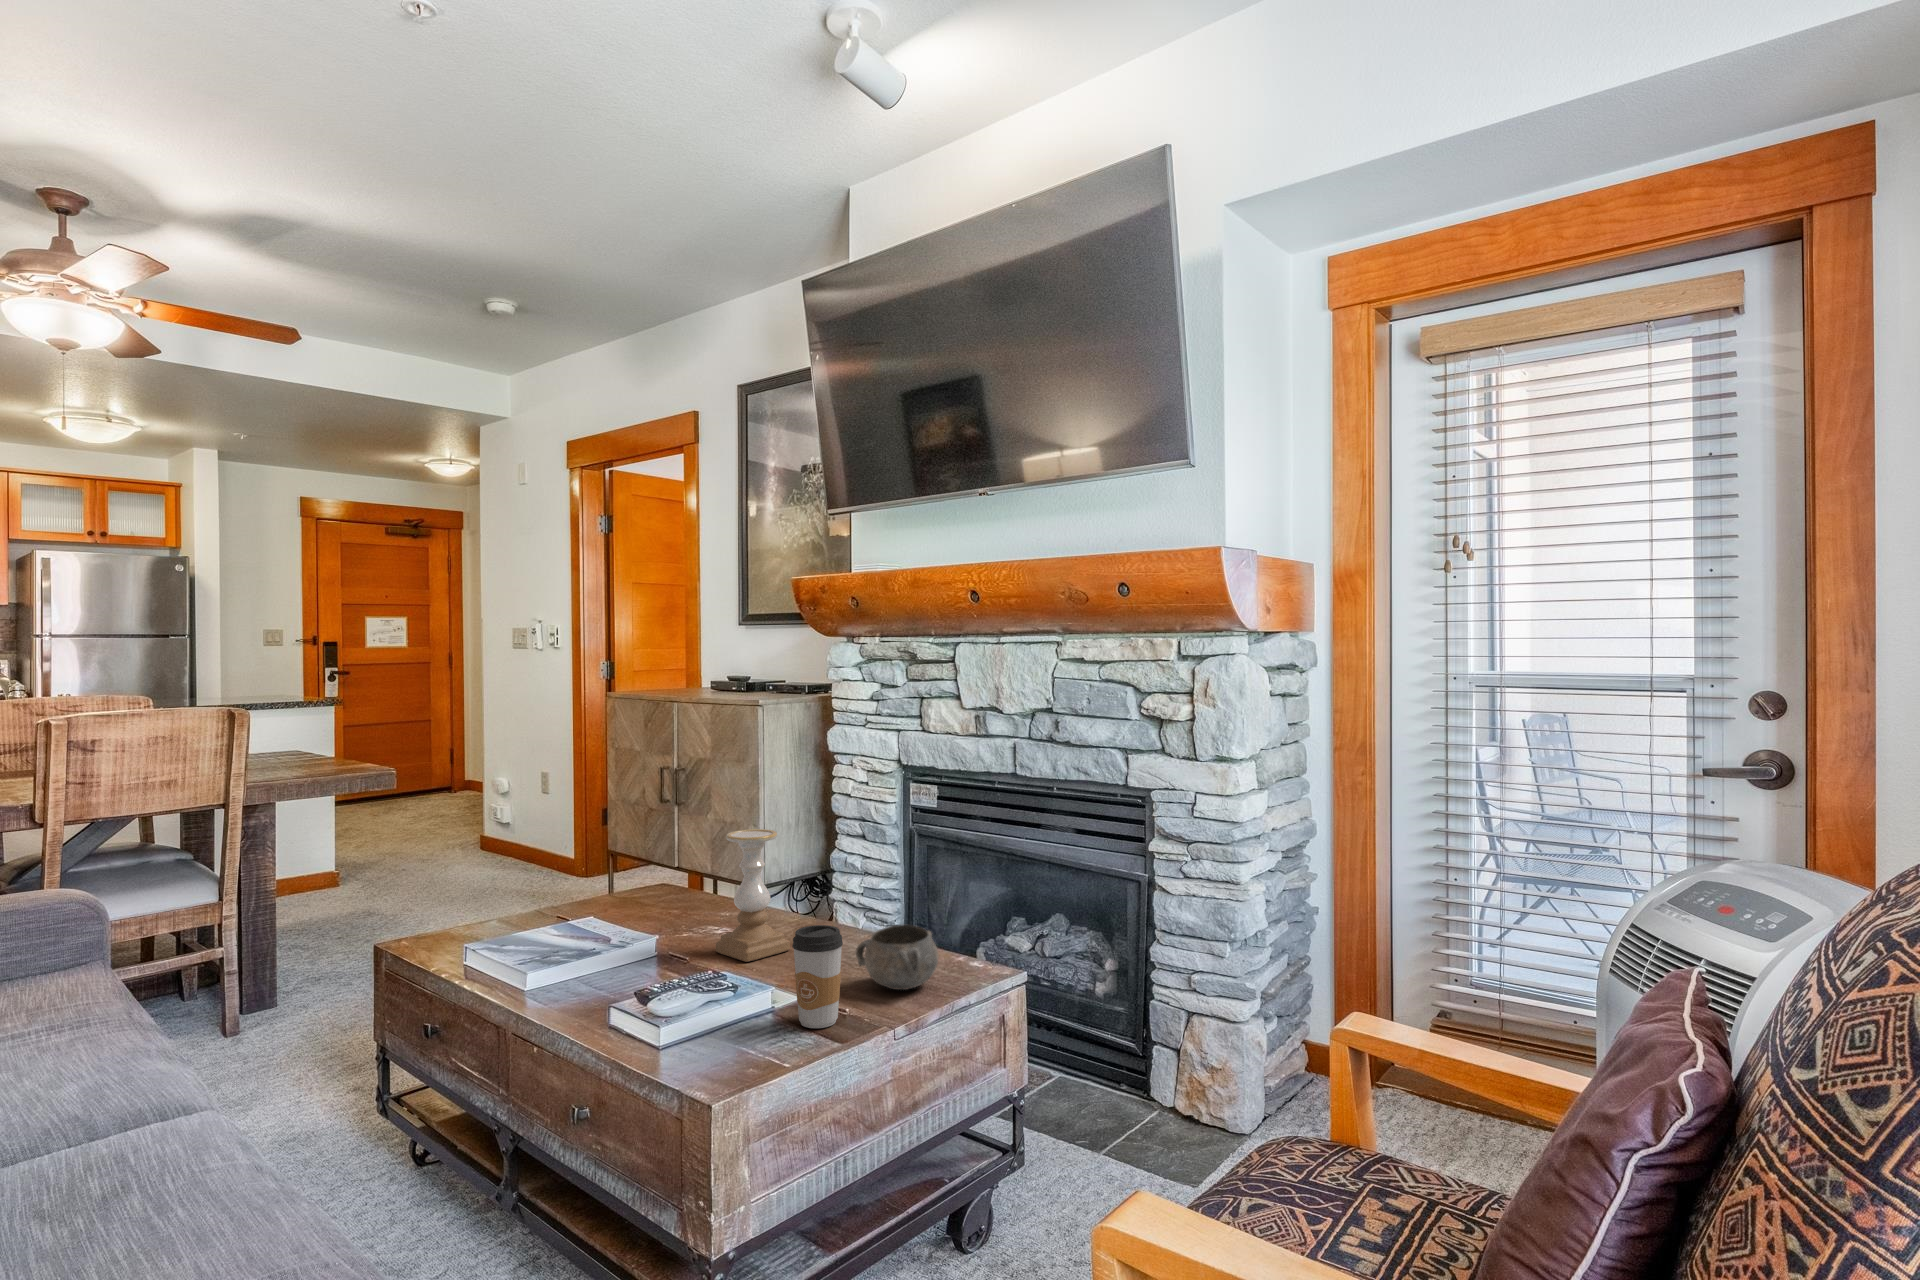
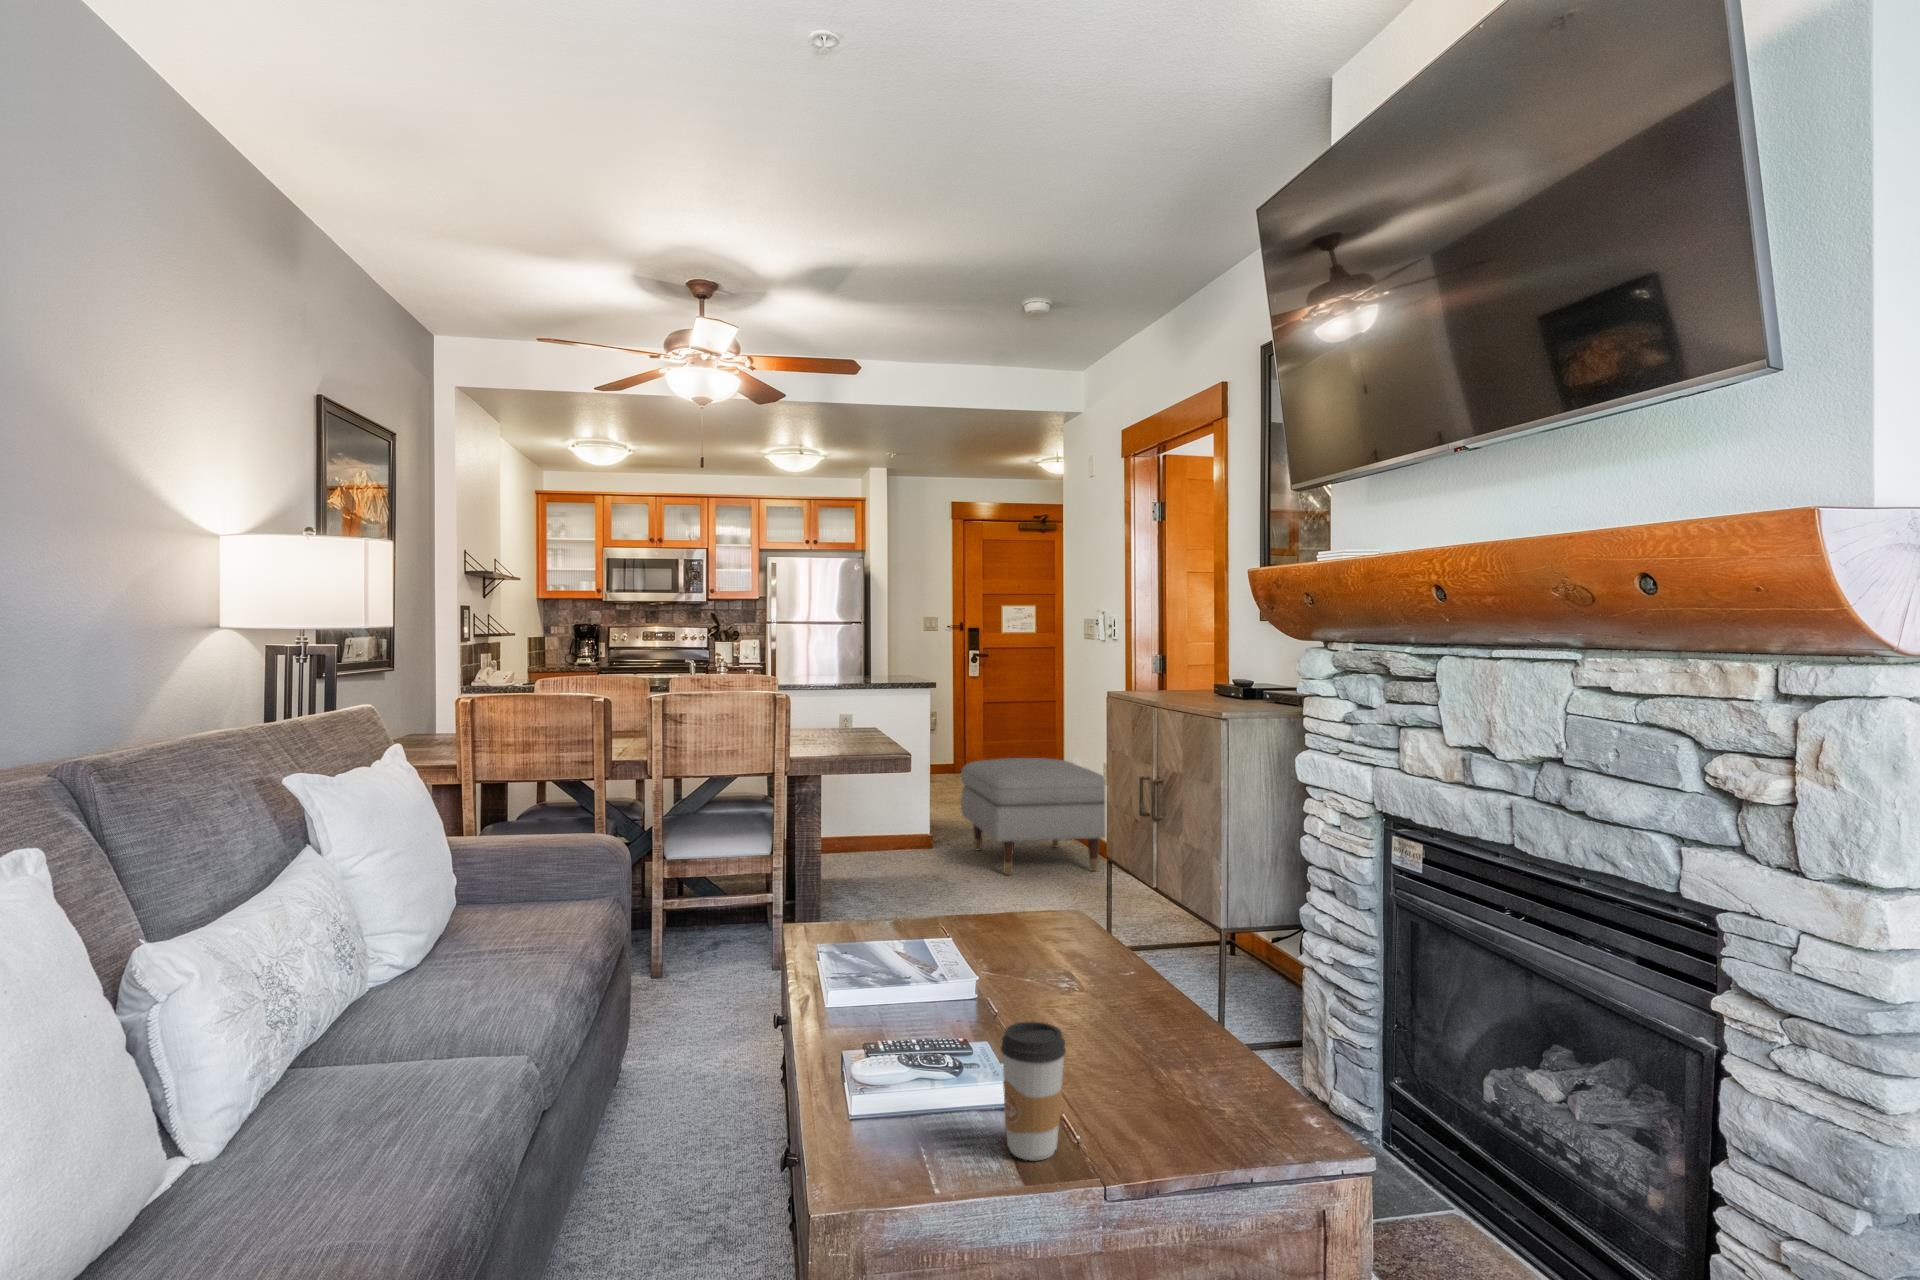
ottoman: none [378,772,564,893] -> present [961,758,1105,875]
candle holder: present [716,829,790,962] -> none [1028,875,1107,1037]
decorative bowl: present [856,925,938,990] -> none [1129,1041,1241,1137]

